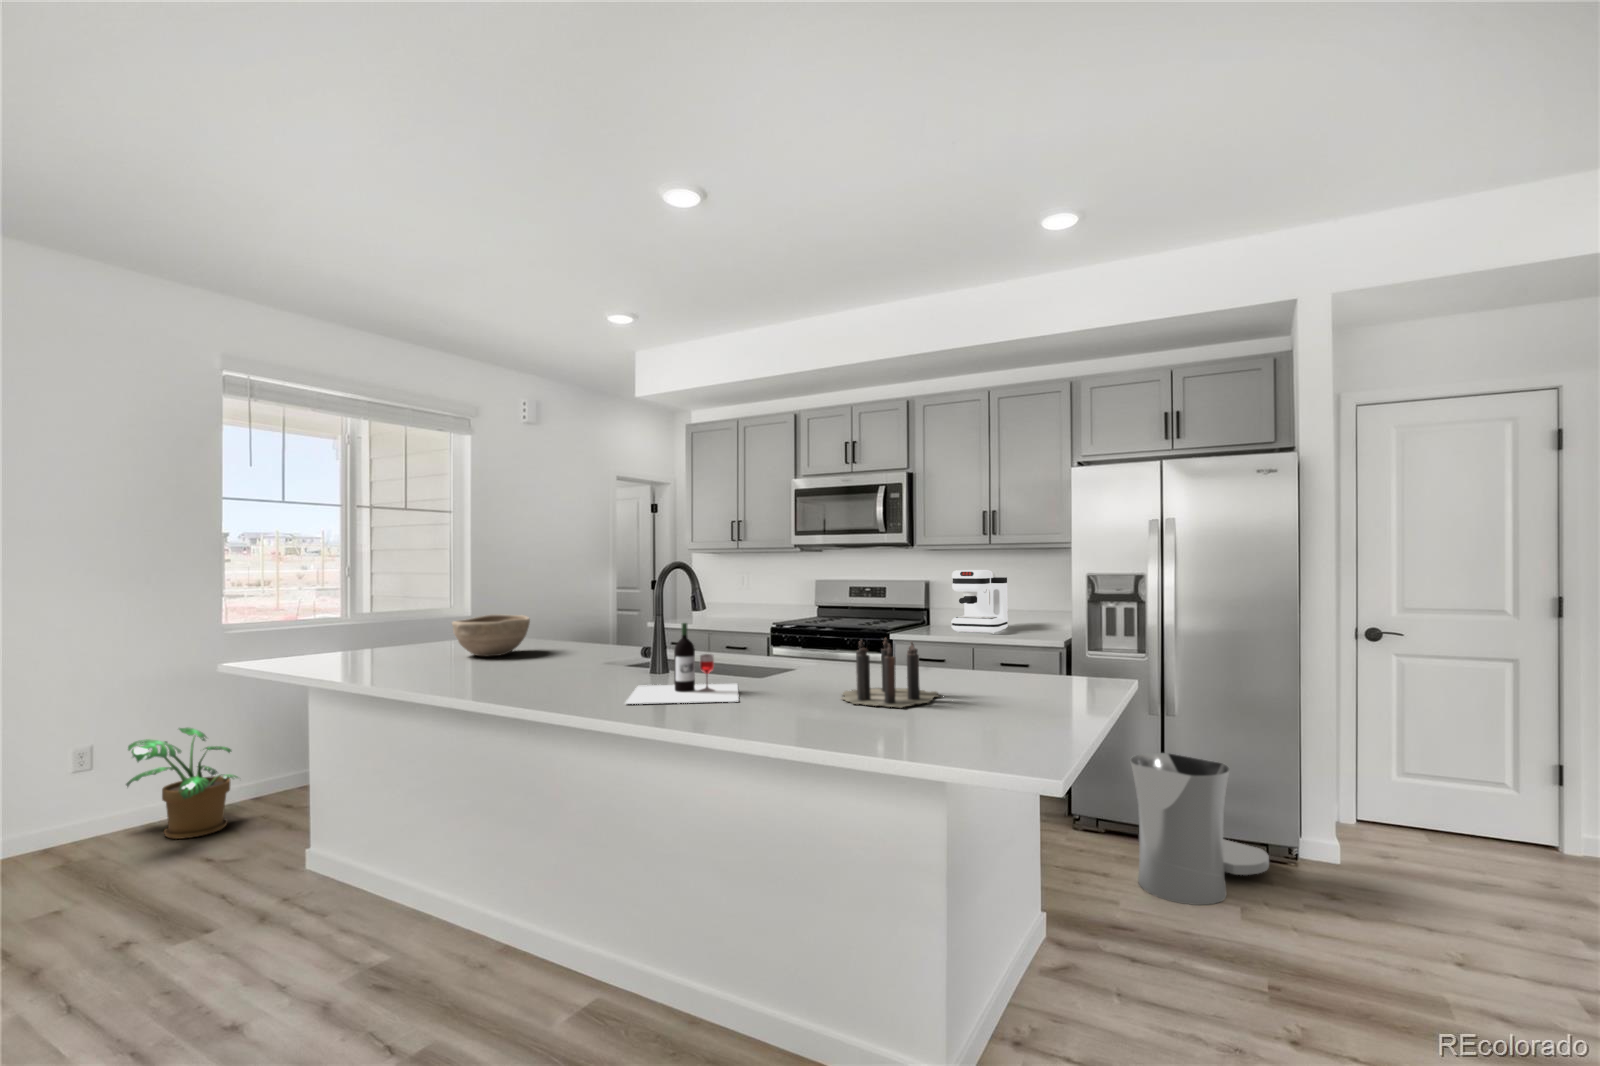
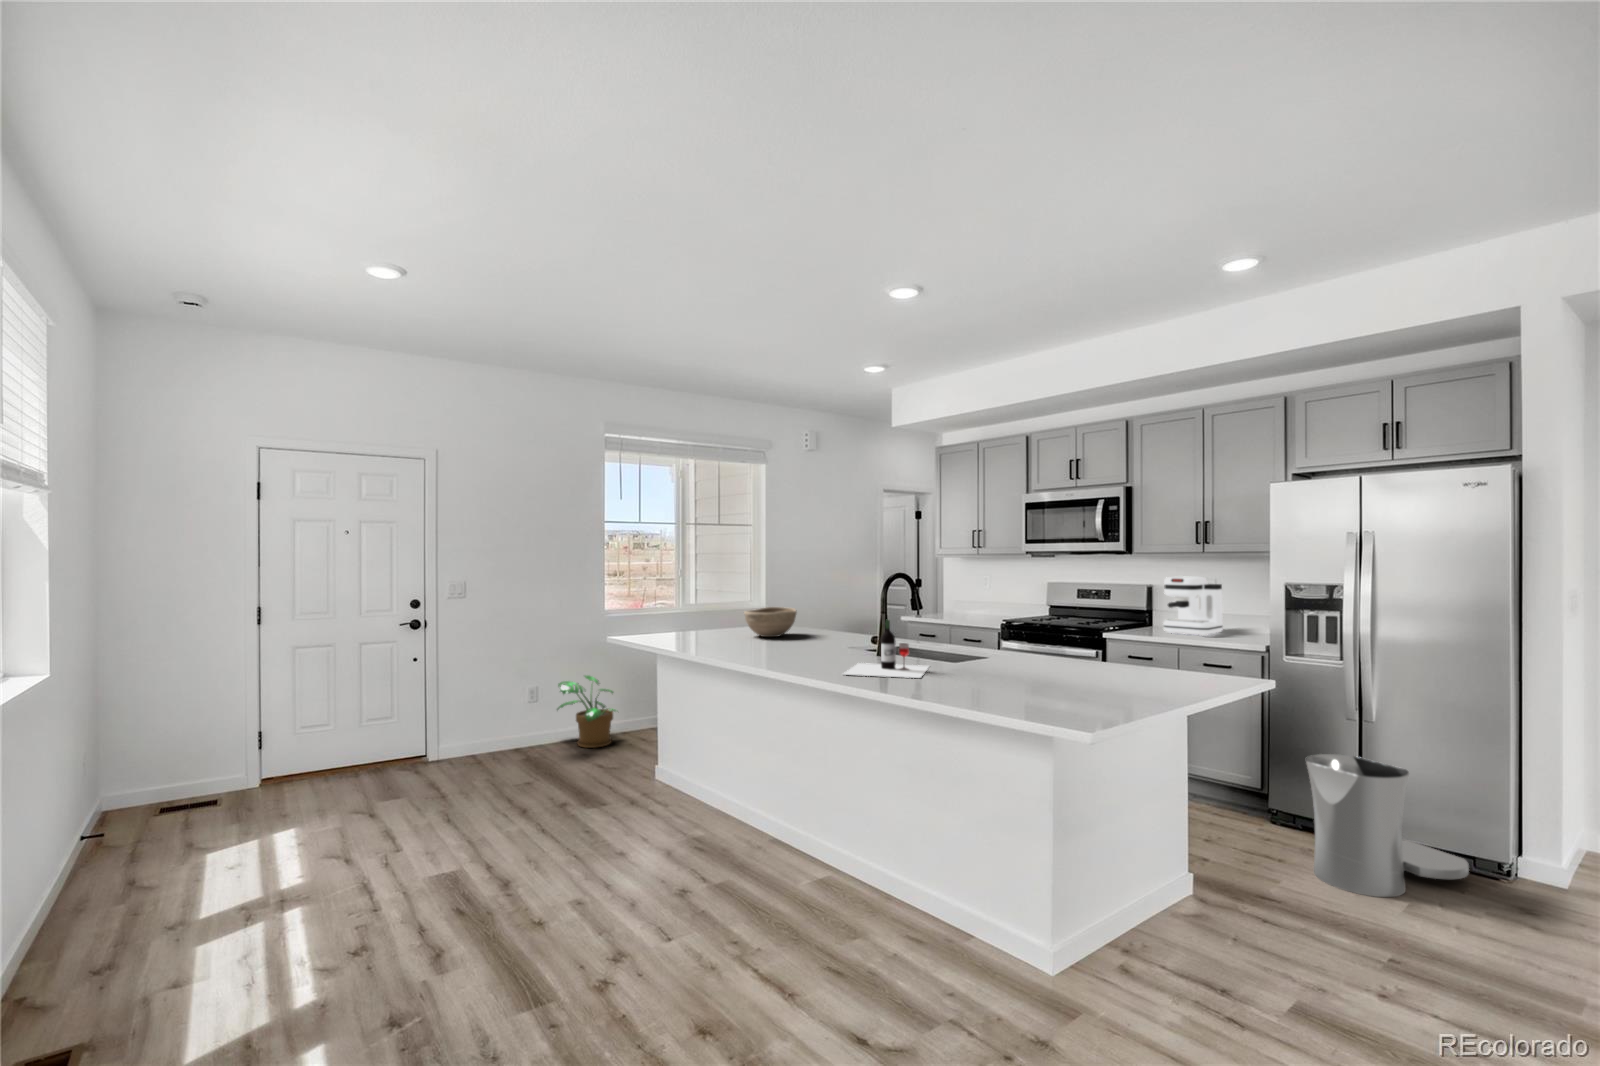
candle: present [841,639,938,708] -> none [987,637,1080,690]

